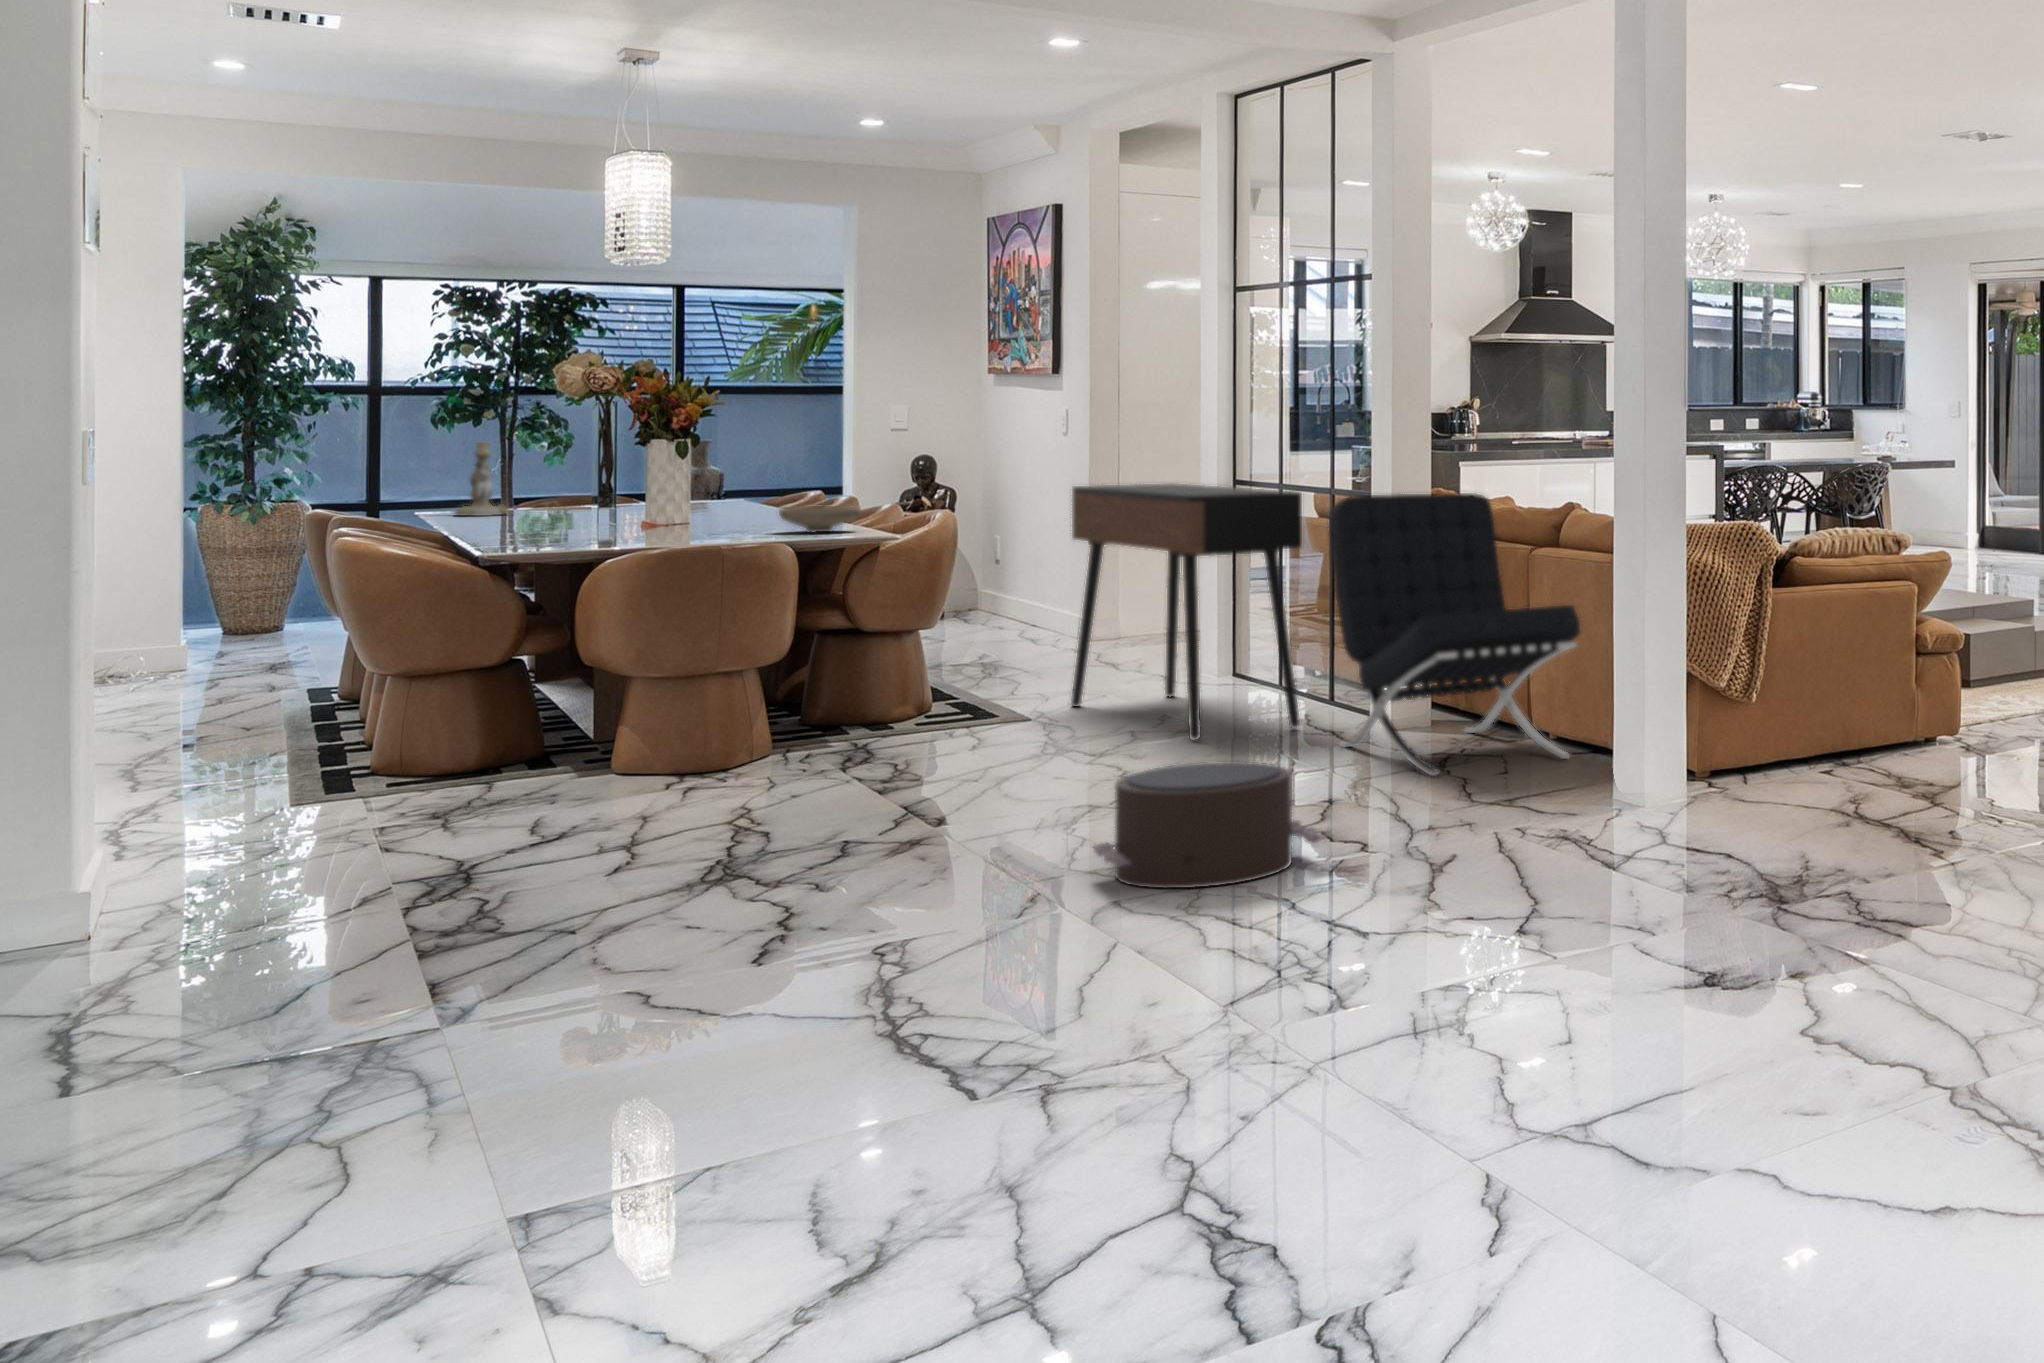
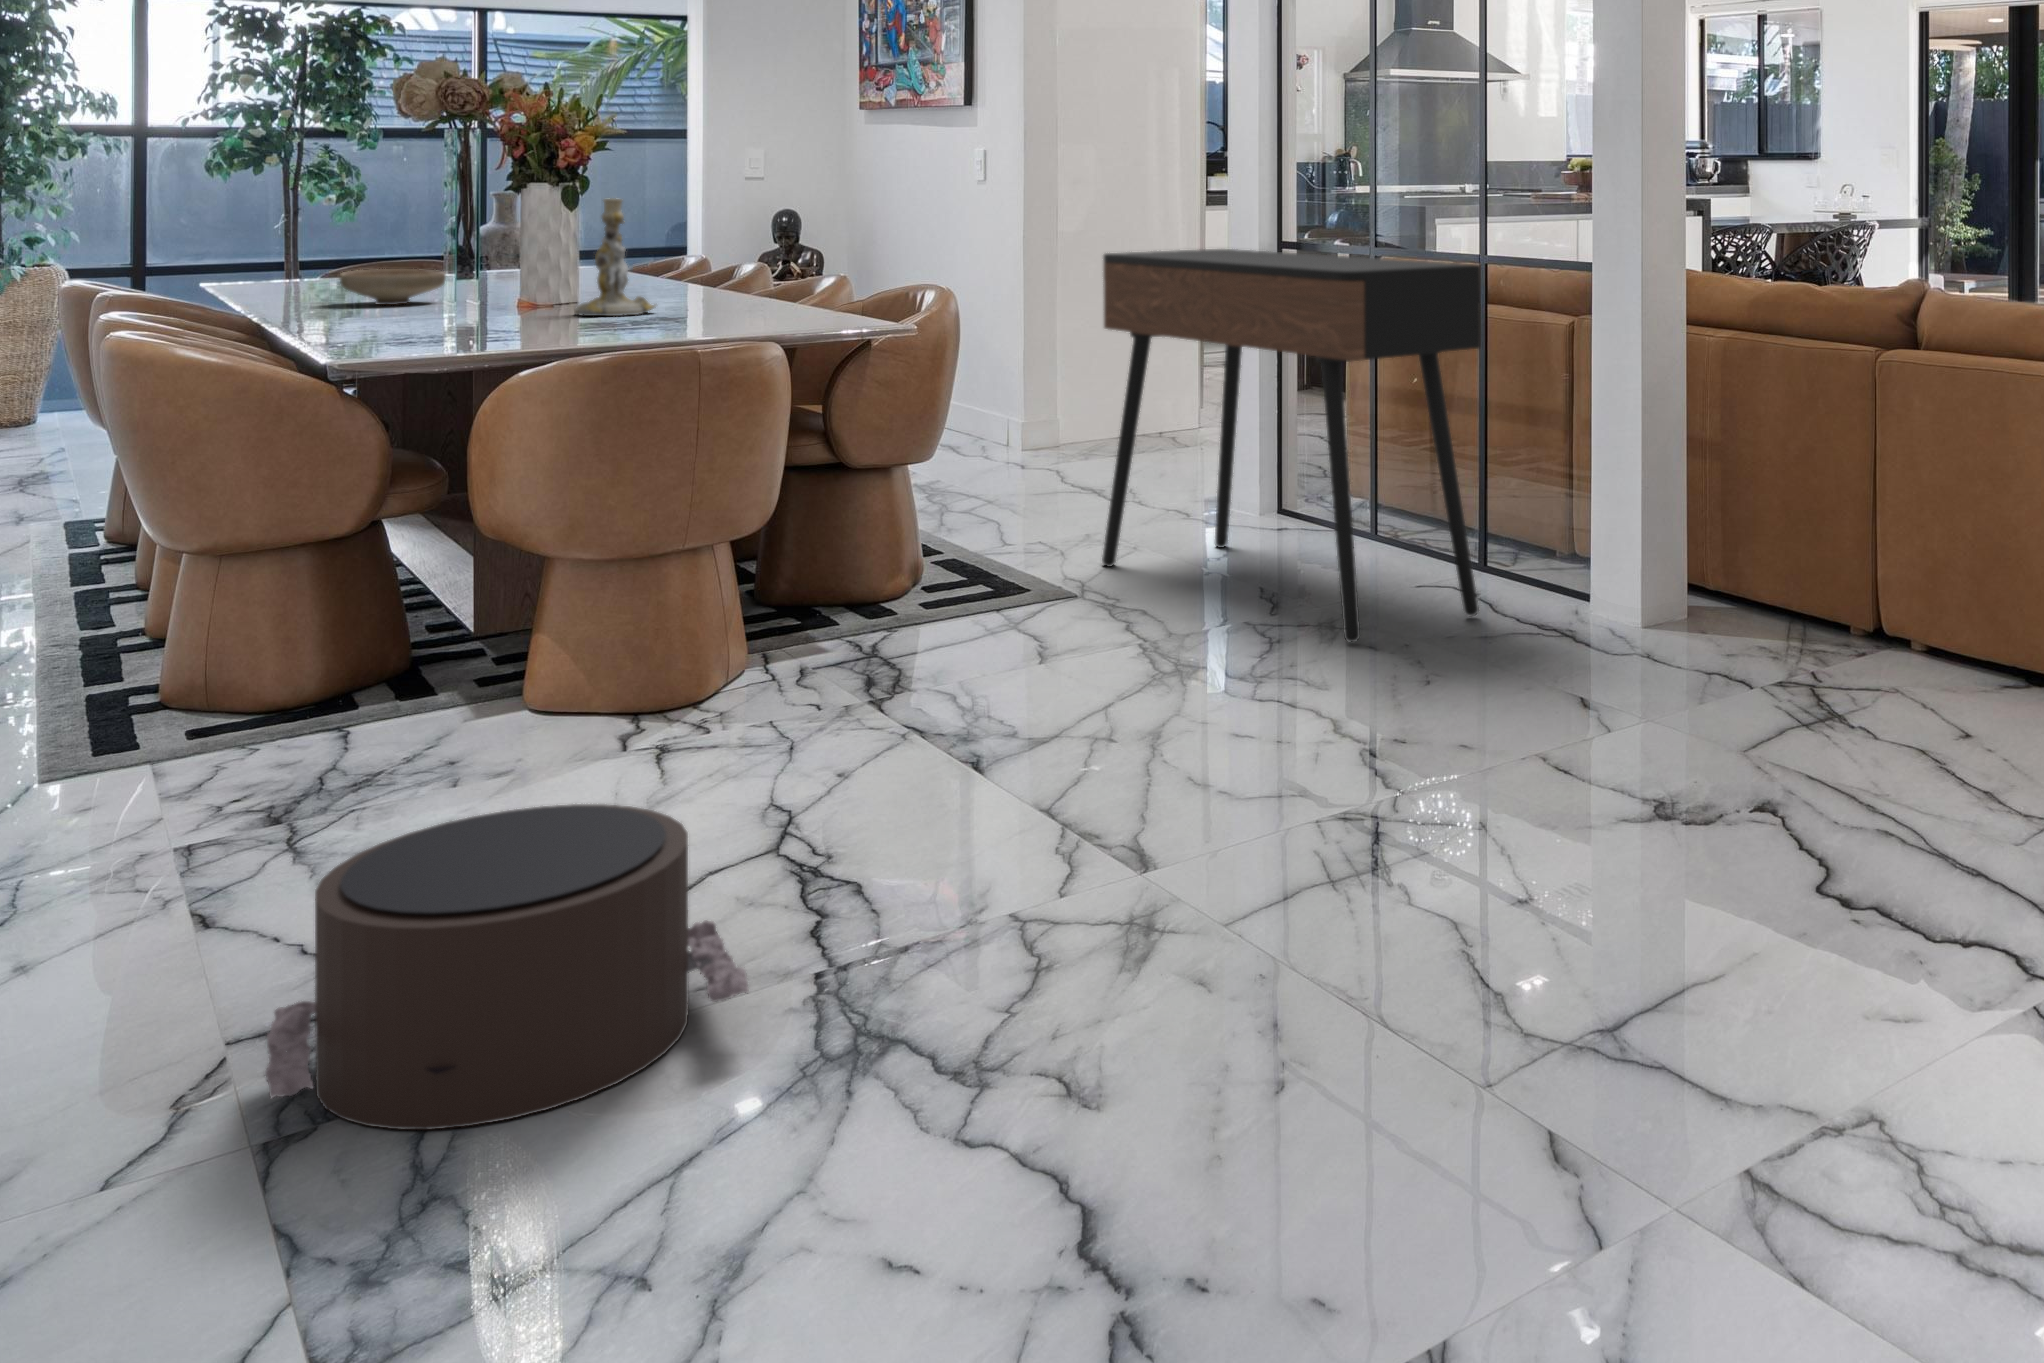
candlestick: present [455,442,510,516] -> present [574,198,656,316]
lounge chair: present [1329,493,1580,776] -> none [1569,267,2002,735]
bowl: present [779,505,861,532] -> present [340,269,446,305]
pouf: present [1093,761,1325,888] -> present [265,804,749,1129]

